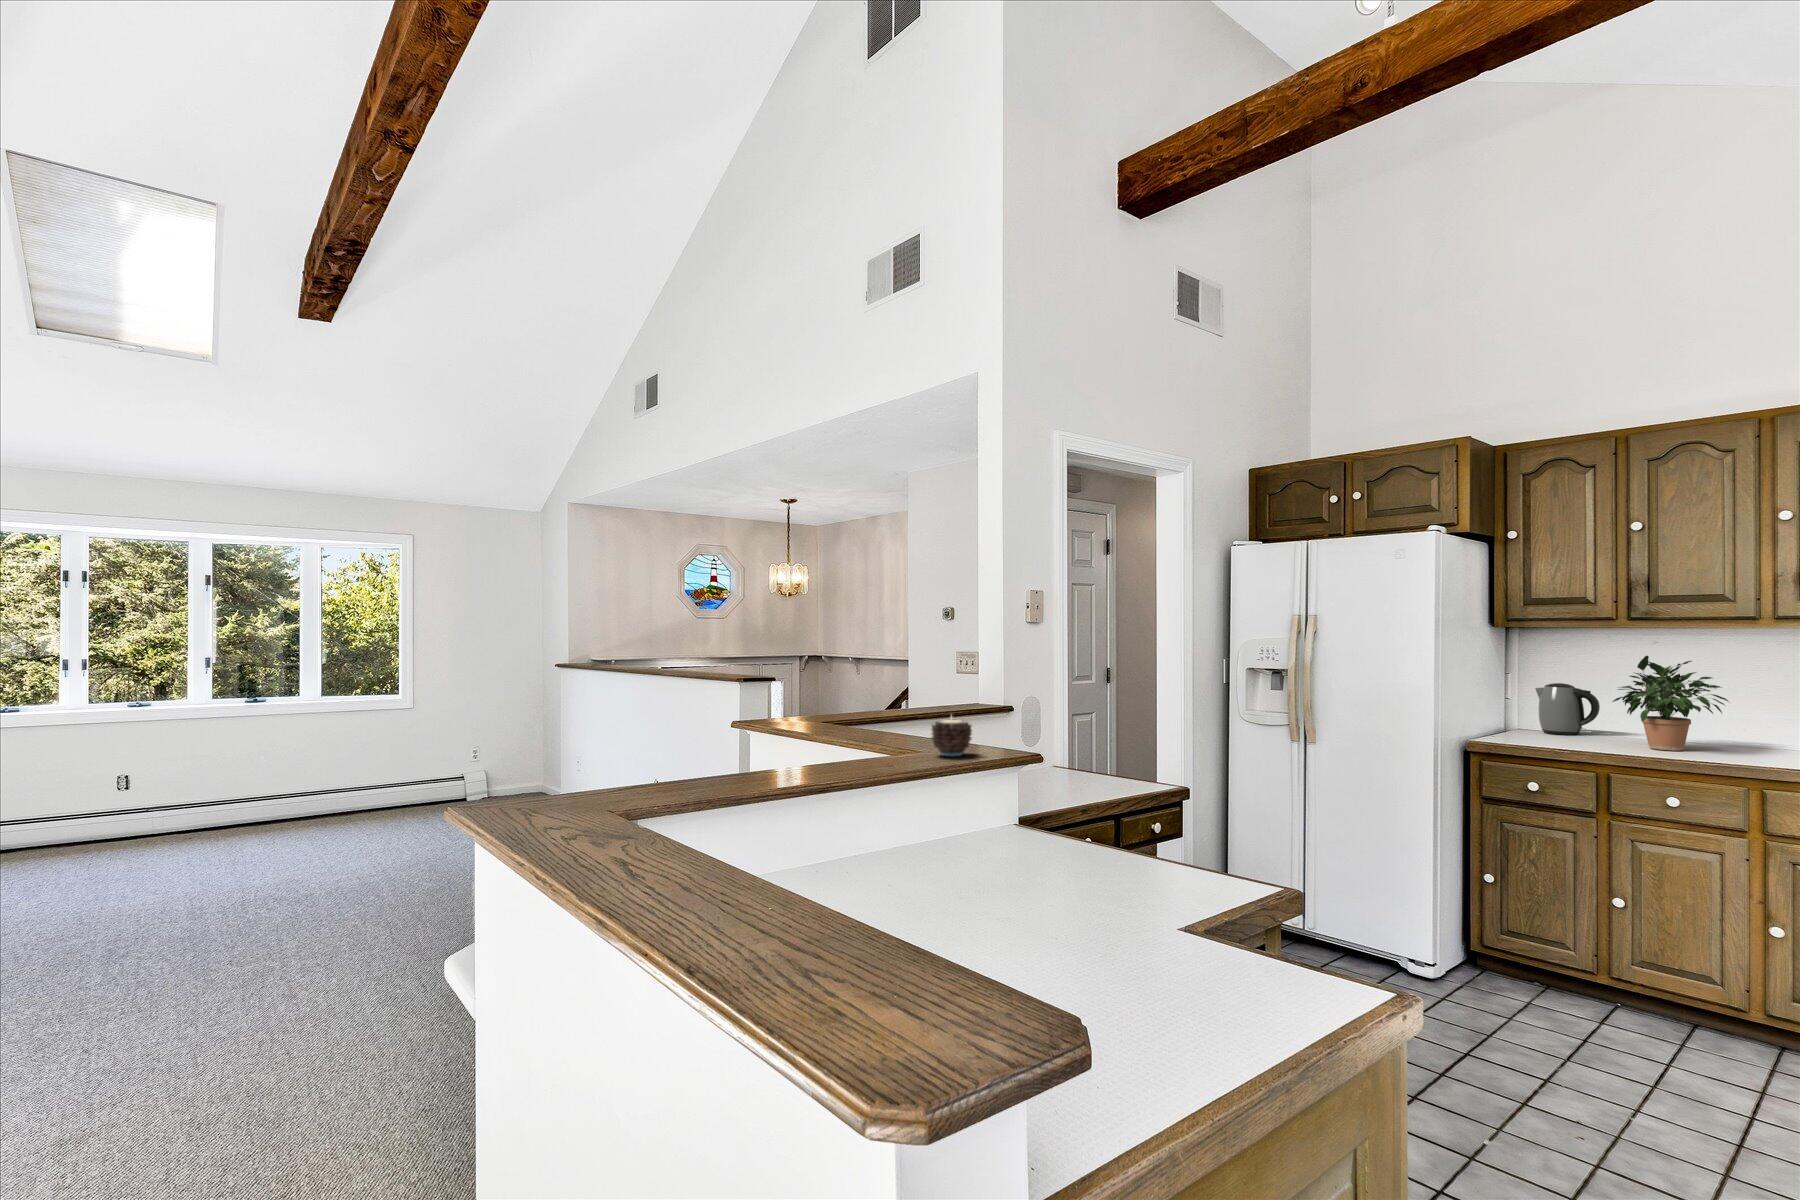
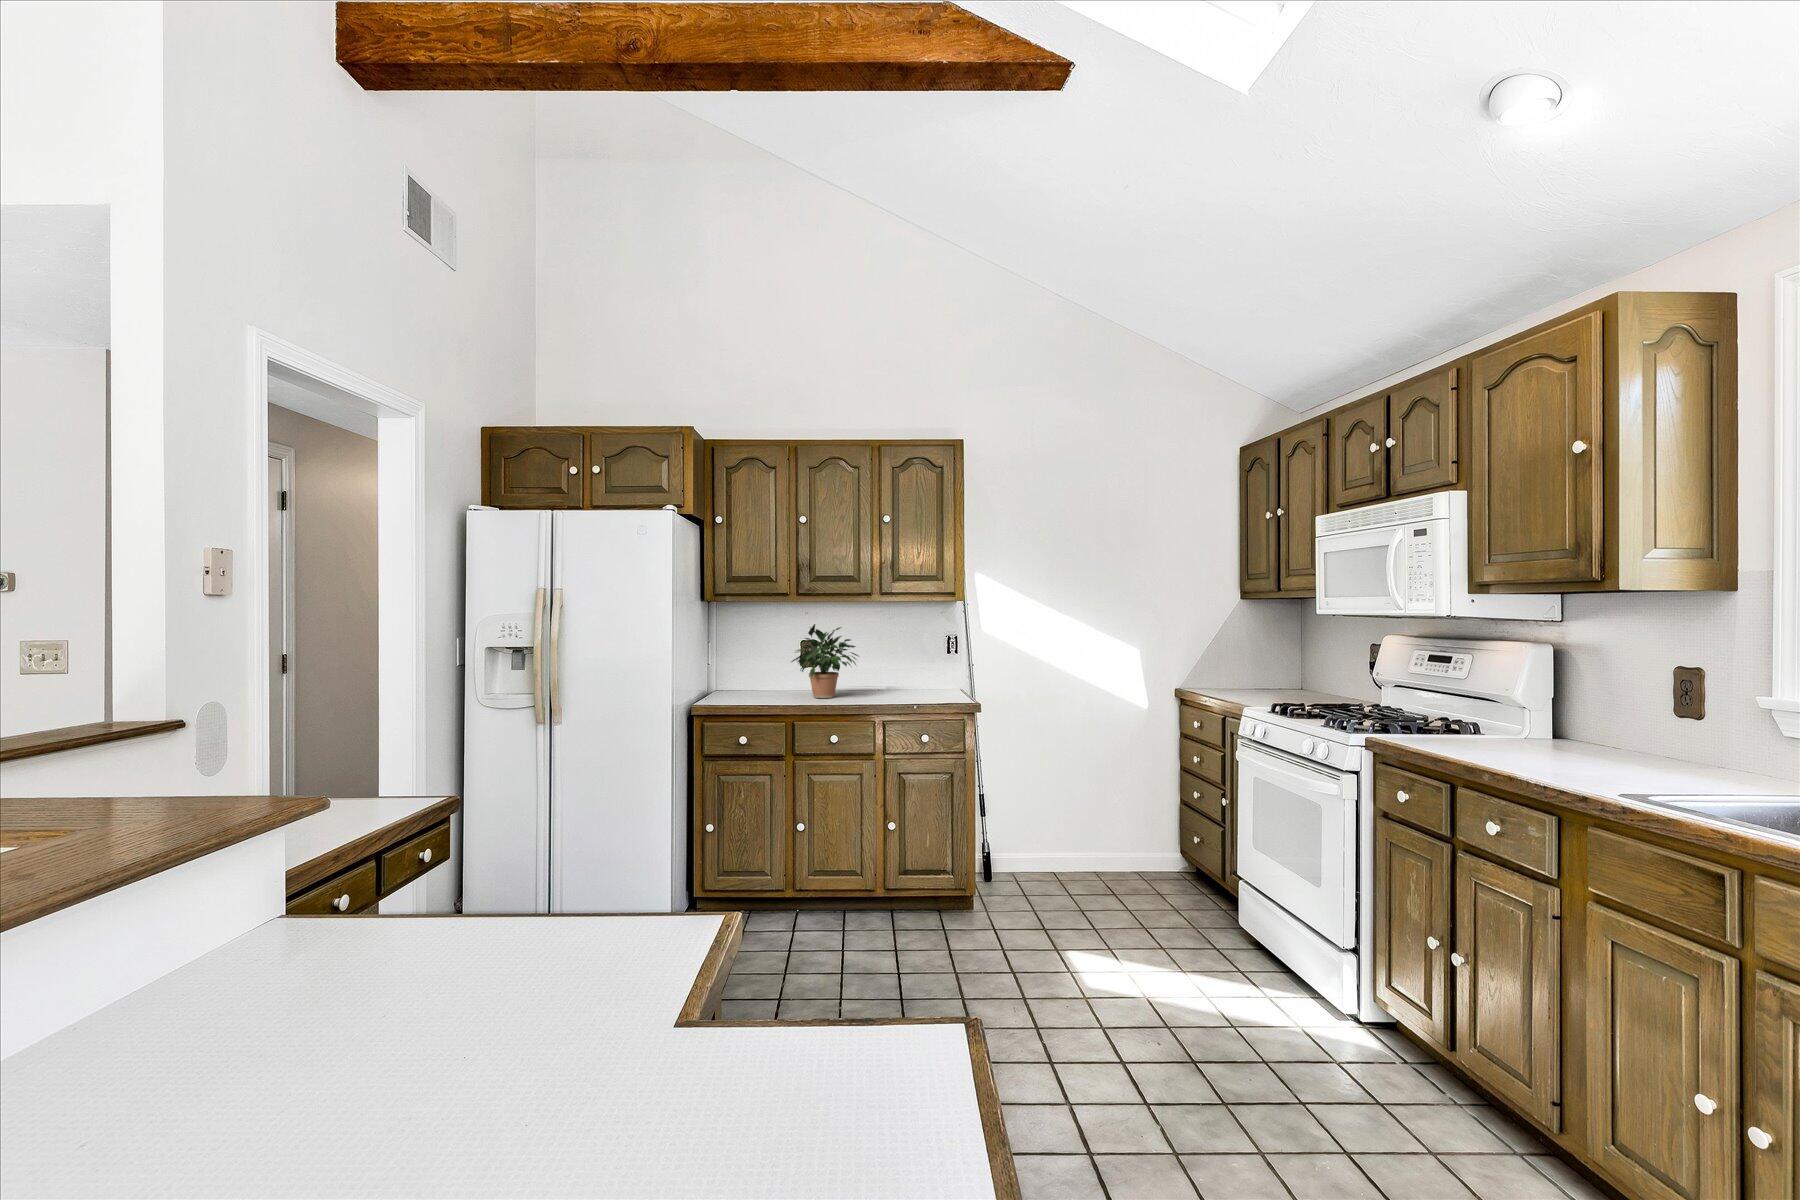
kettle: present [1535,683,1600,735] -> none [732,649,777,693]
candle: present [932,720,972,756] -> none [95,747,187,818]

